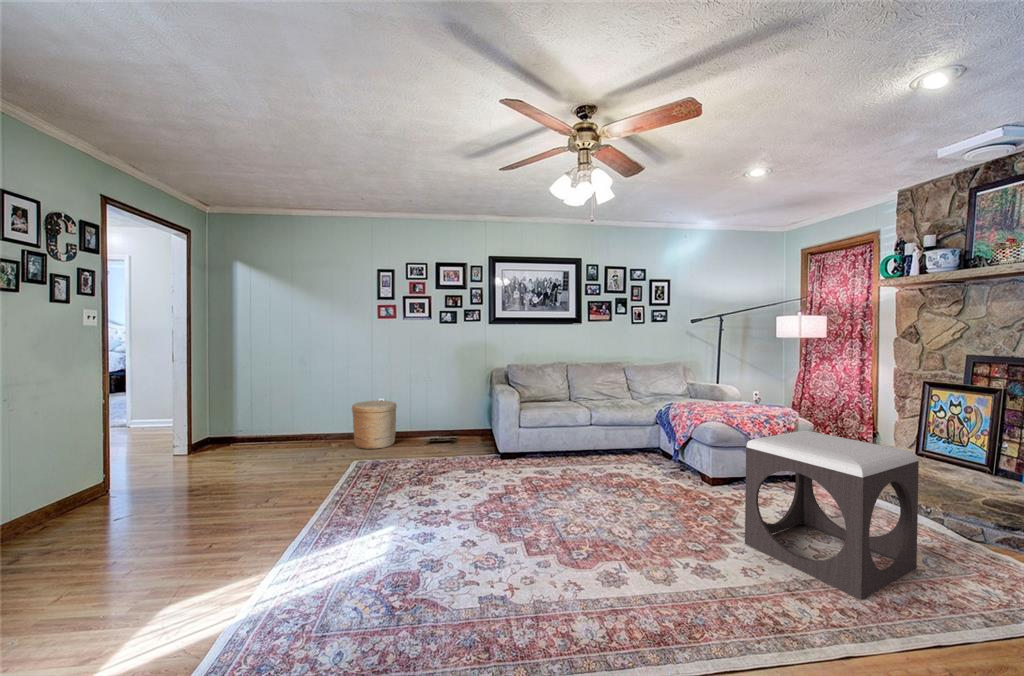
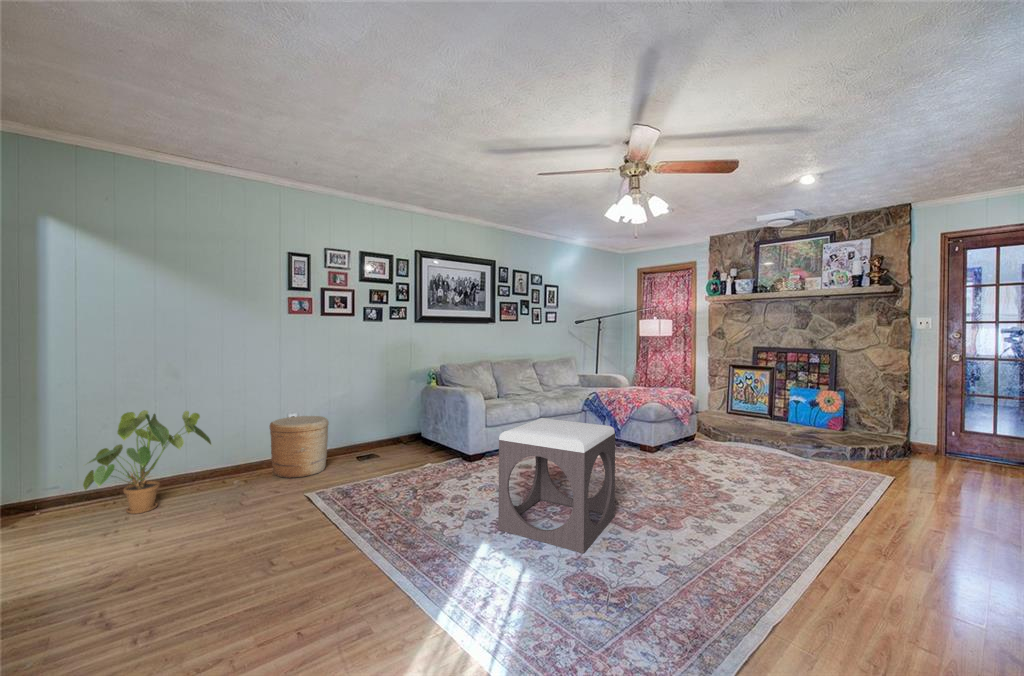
house plant: none [230,386,308,456] -> present [83,410,211,514]
footstool: present [745,430,919,599] -> present [498,418,615,553]

